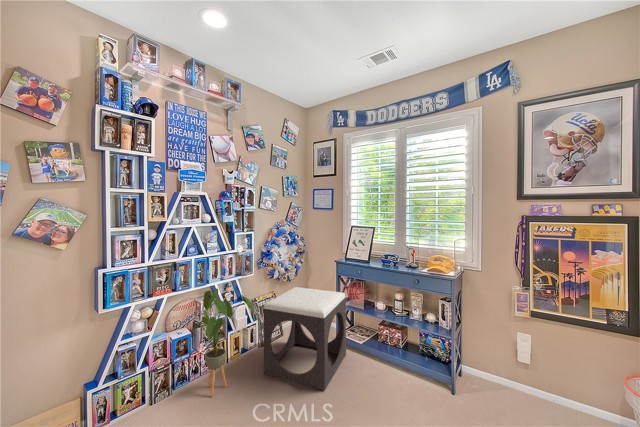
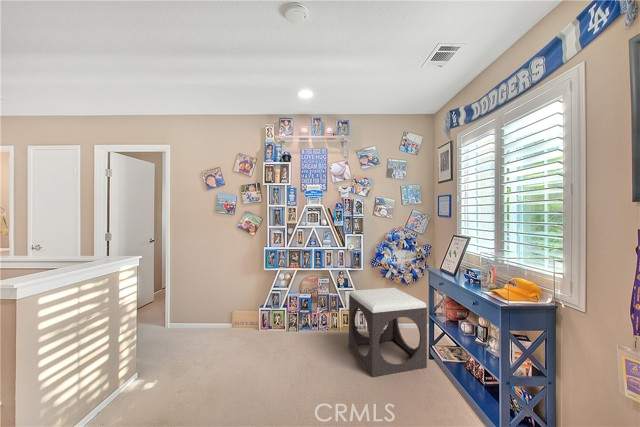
house plant: present [191,288,254,397] -> none [302,272,341,342]

